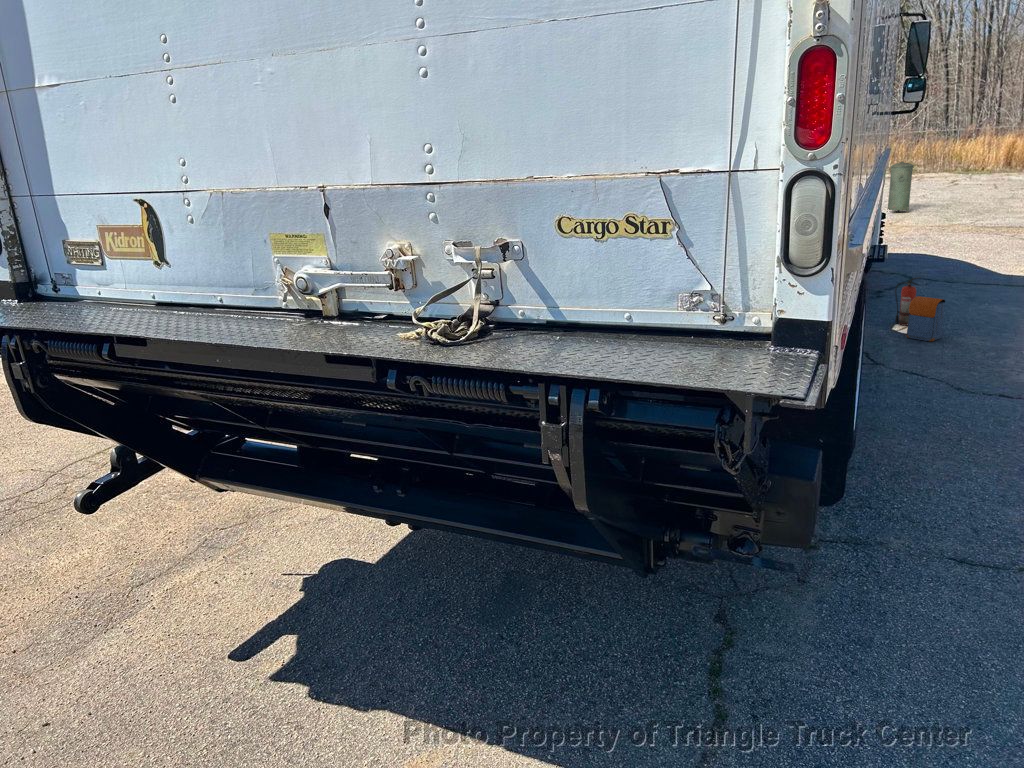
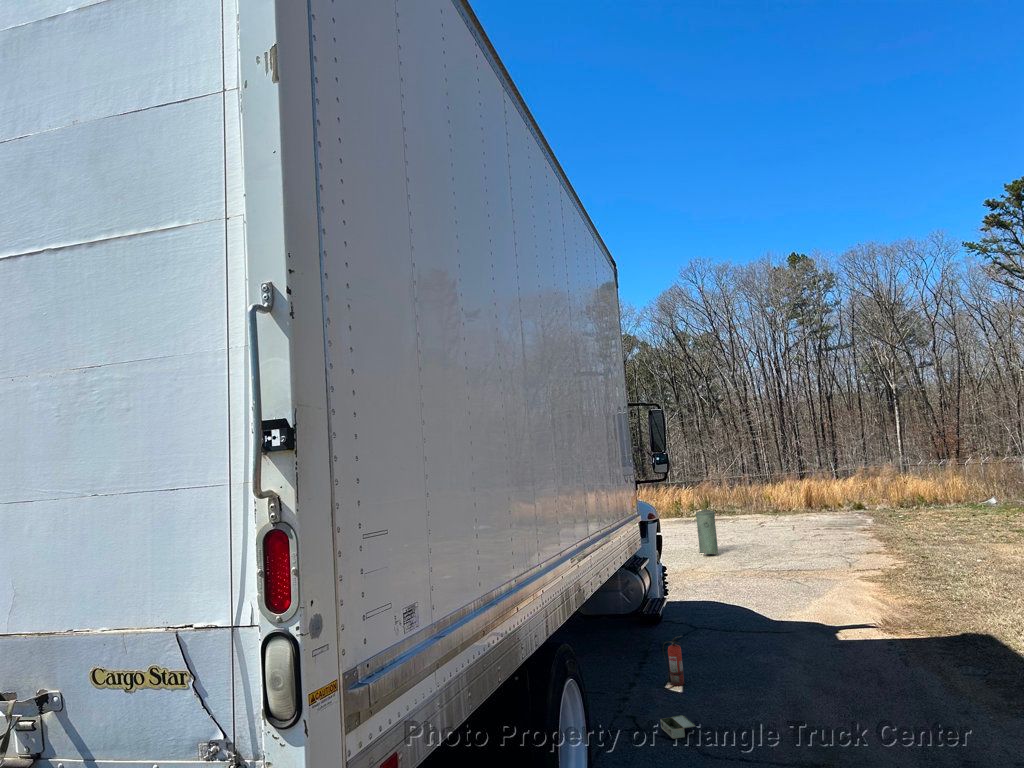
backpack: present [906,296,945,342] -> none [670,657,705,704]
toolbox: none [902,349,944,369] -> present [660,715,695,739]

